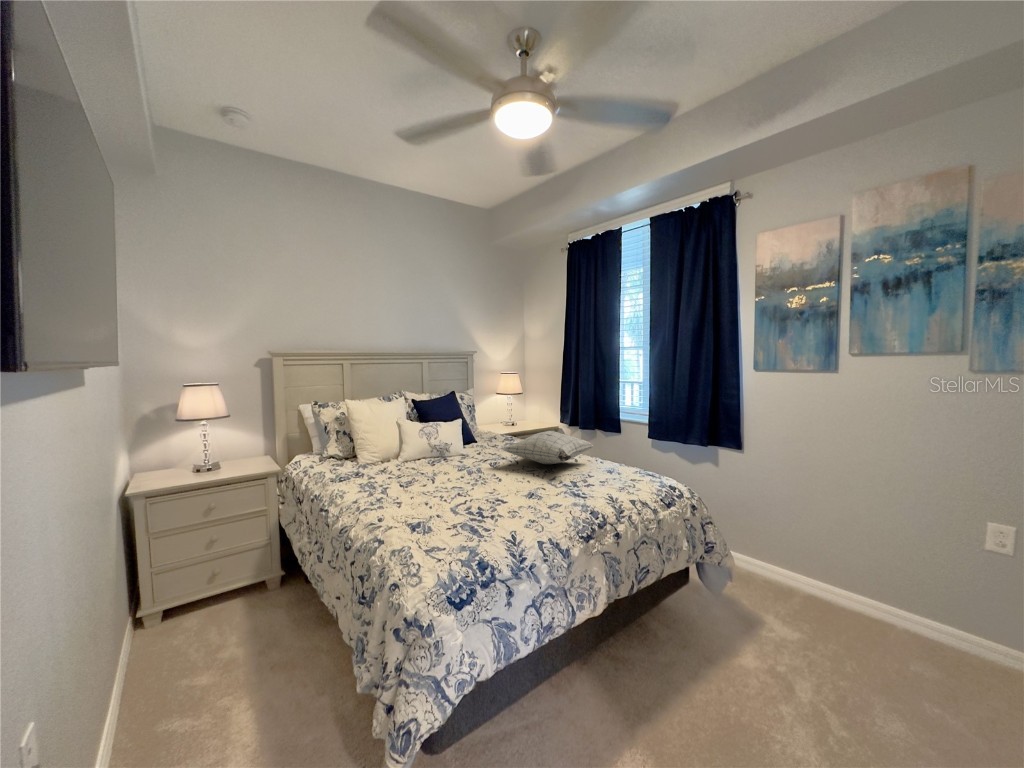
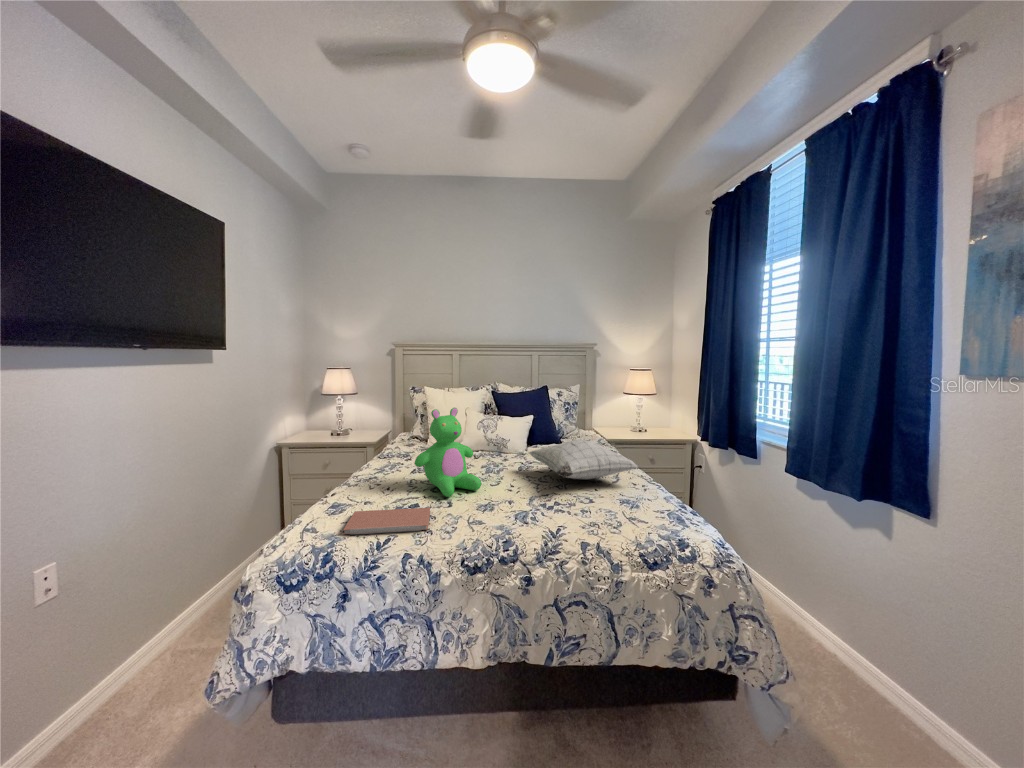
teddy bear: none [446,410,503,495] -> present [415,408,481,497]
notebook: none [443,504,531,541] -> present [343,508,430,535]

